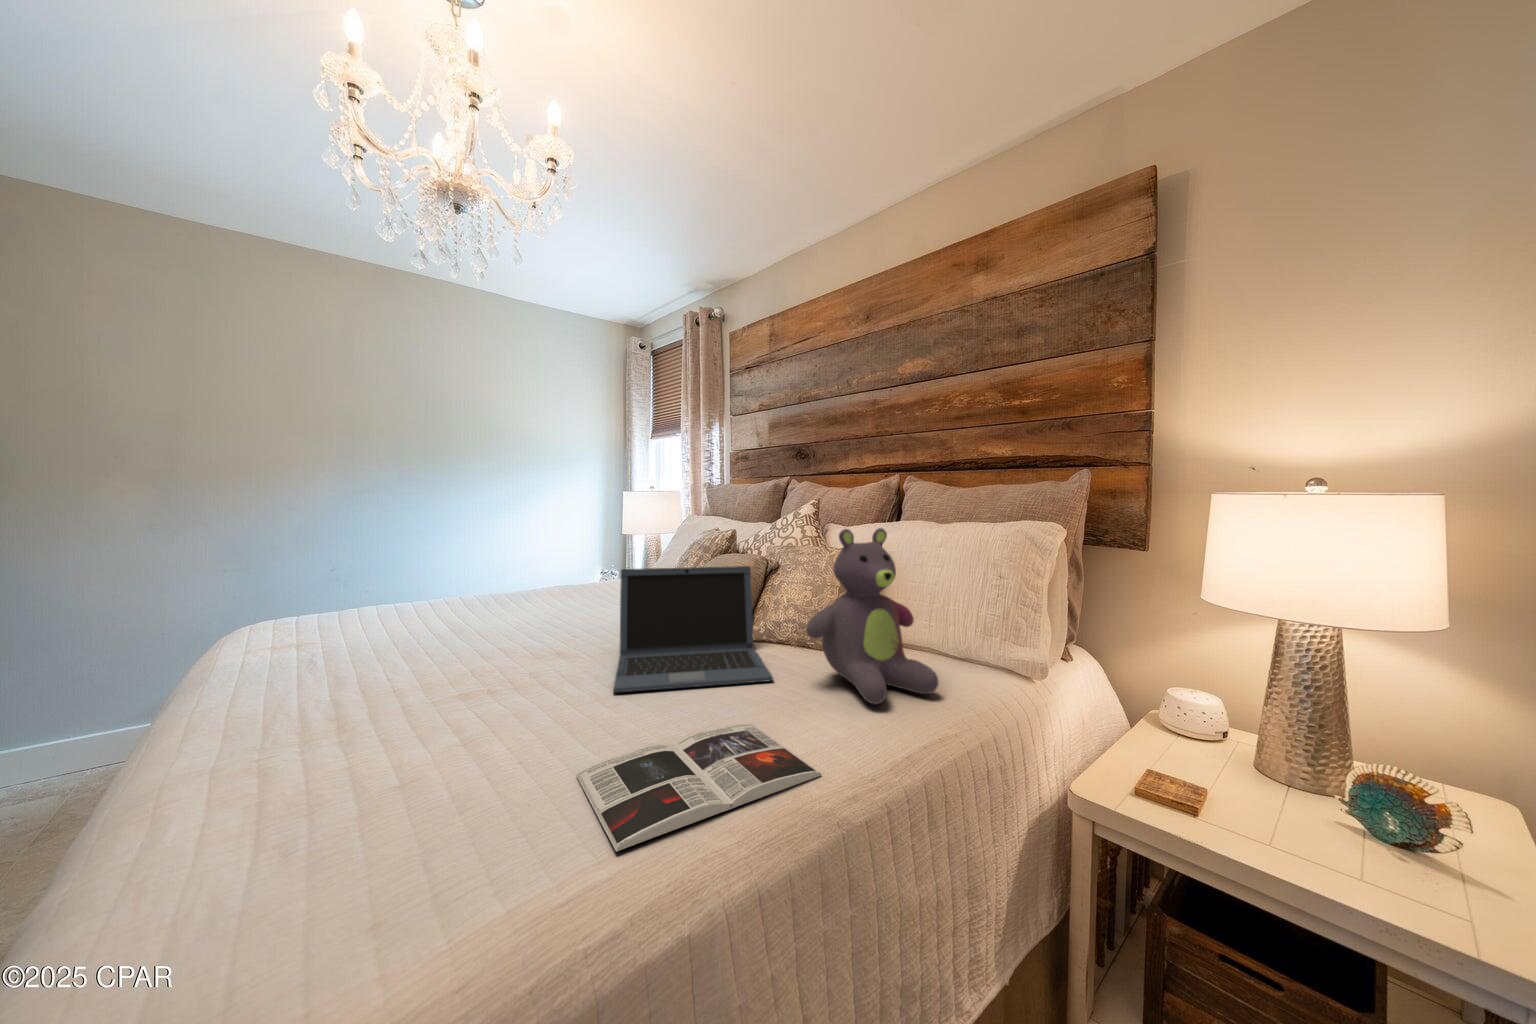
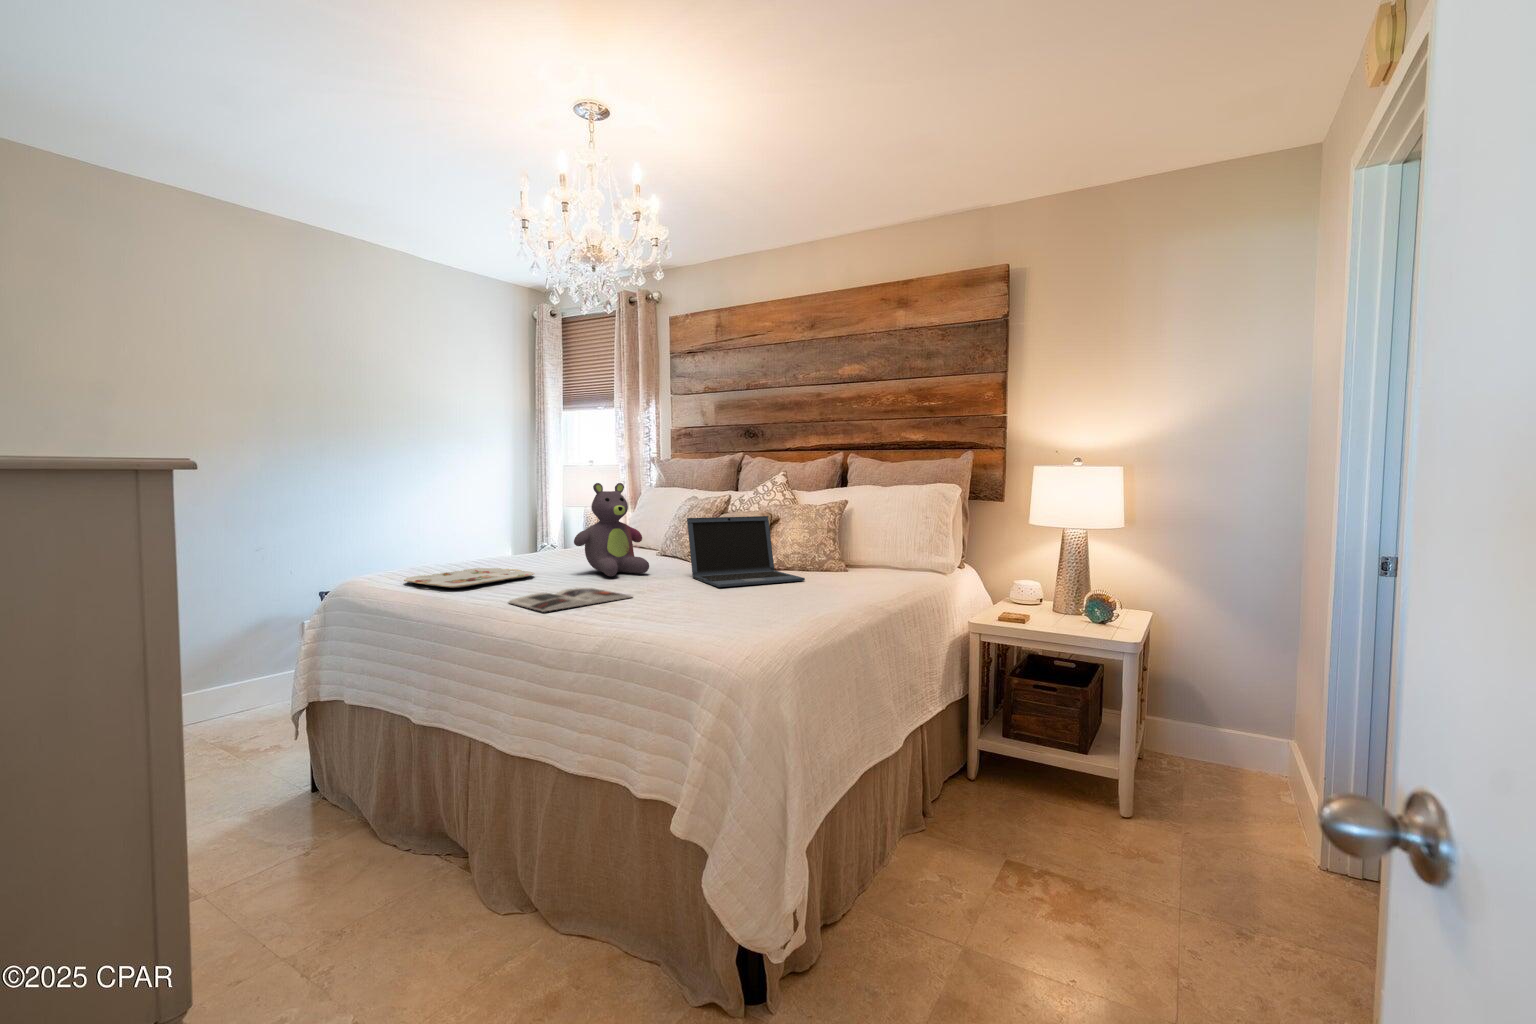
stuffed bear: present [806,528,938,704] -> present [574,483,649,576]
serving tray: none [249,619,437,664] -> present [404,568,534,588]
magazine: present [576,724,822,852] -> present [509,588,632,612]

